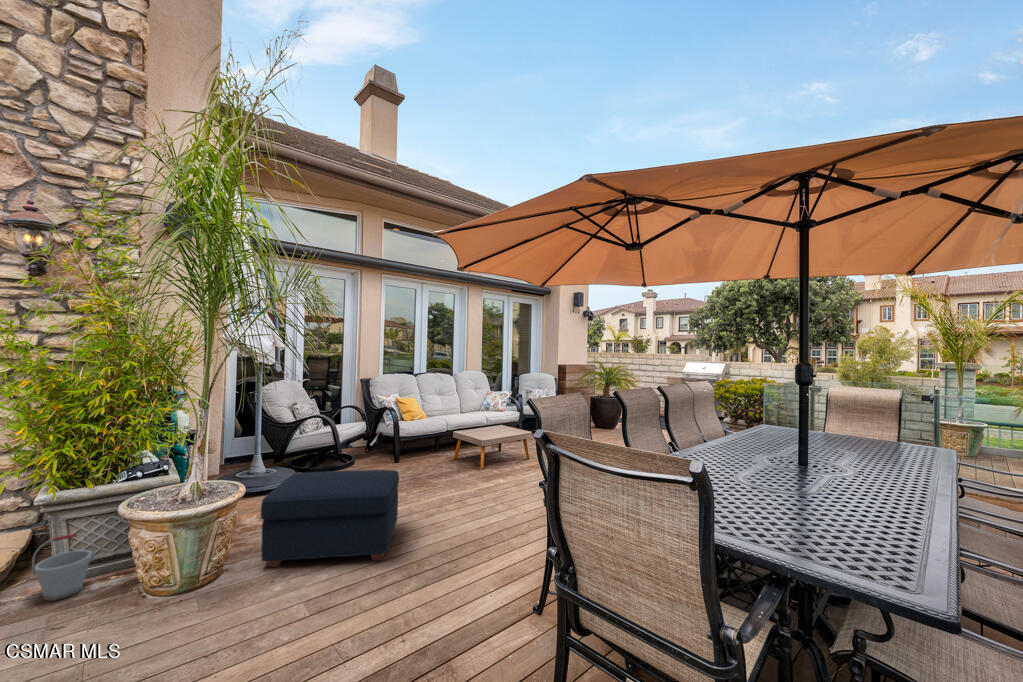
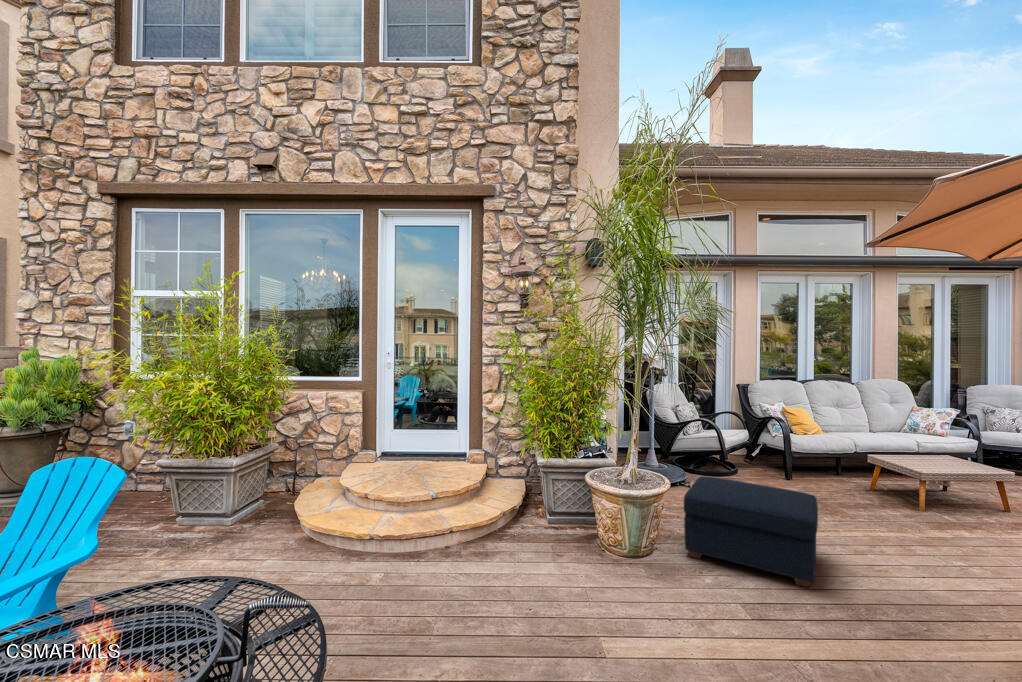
bucket: present [32,534,95,601] -> none [542,490,571,533]

